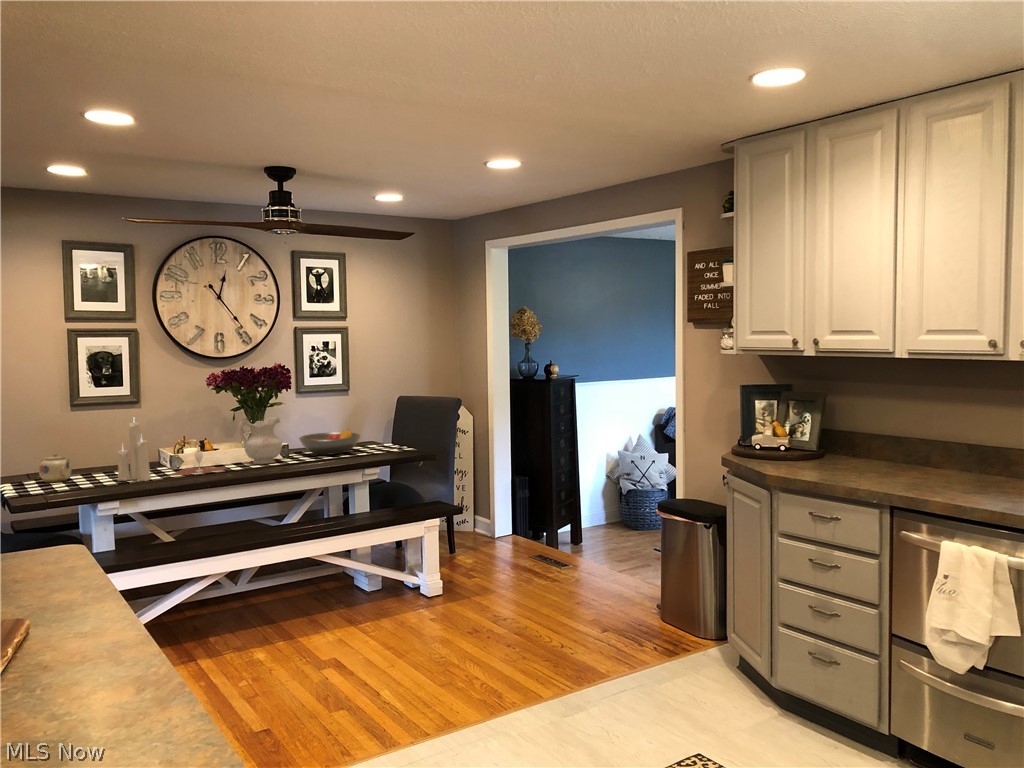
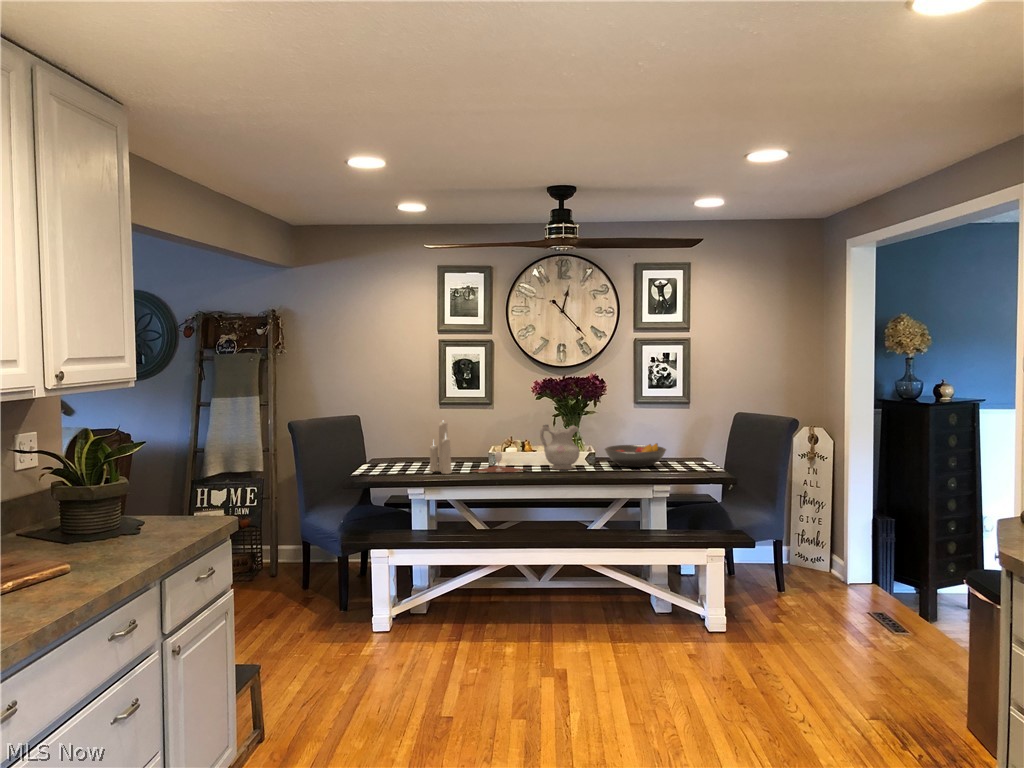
teapot: present [39,453,72,483] -> none [385,443,409,467]

